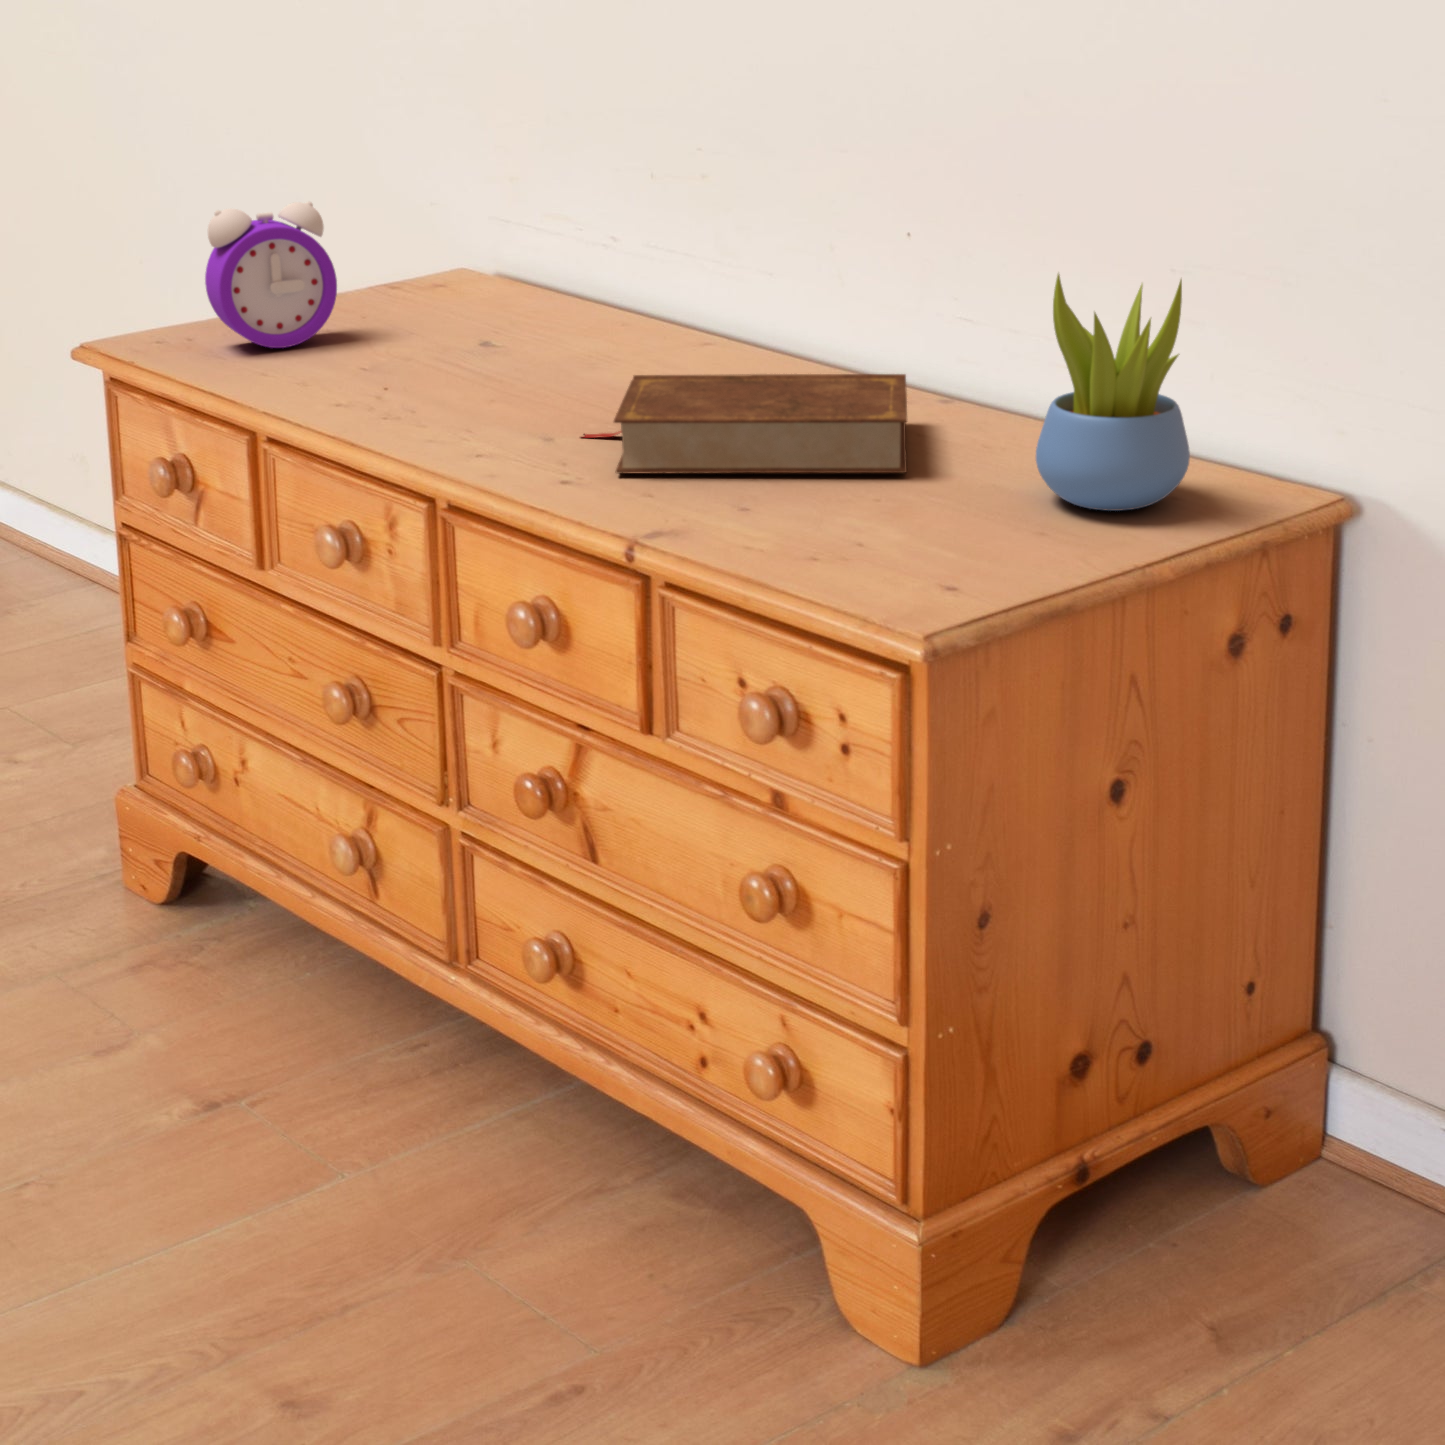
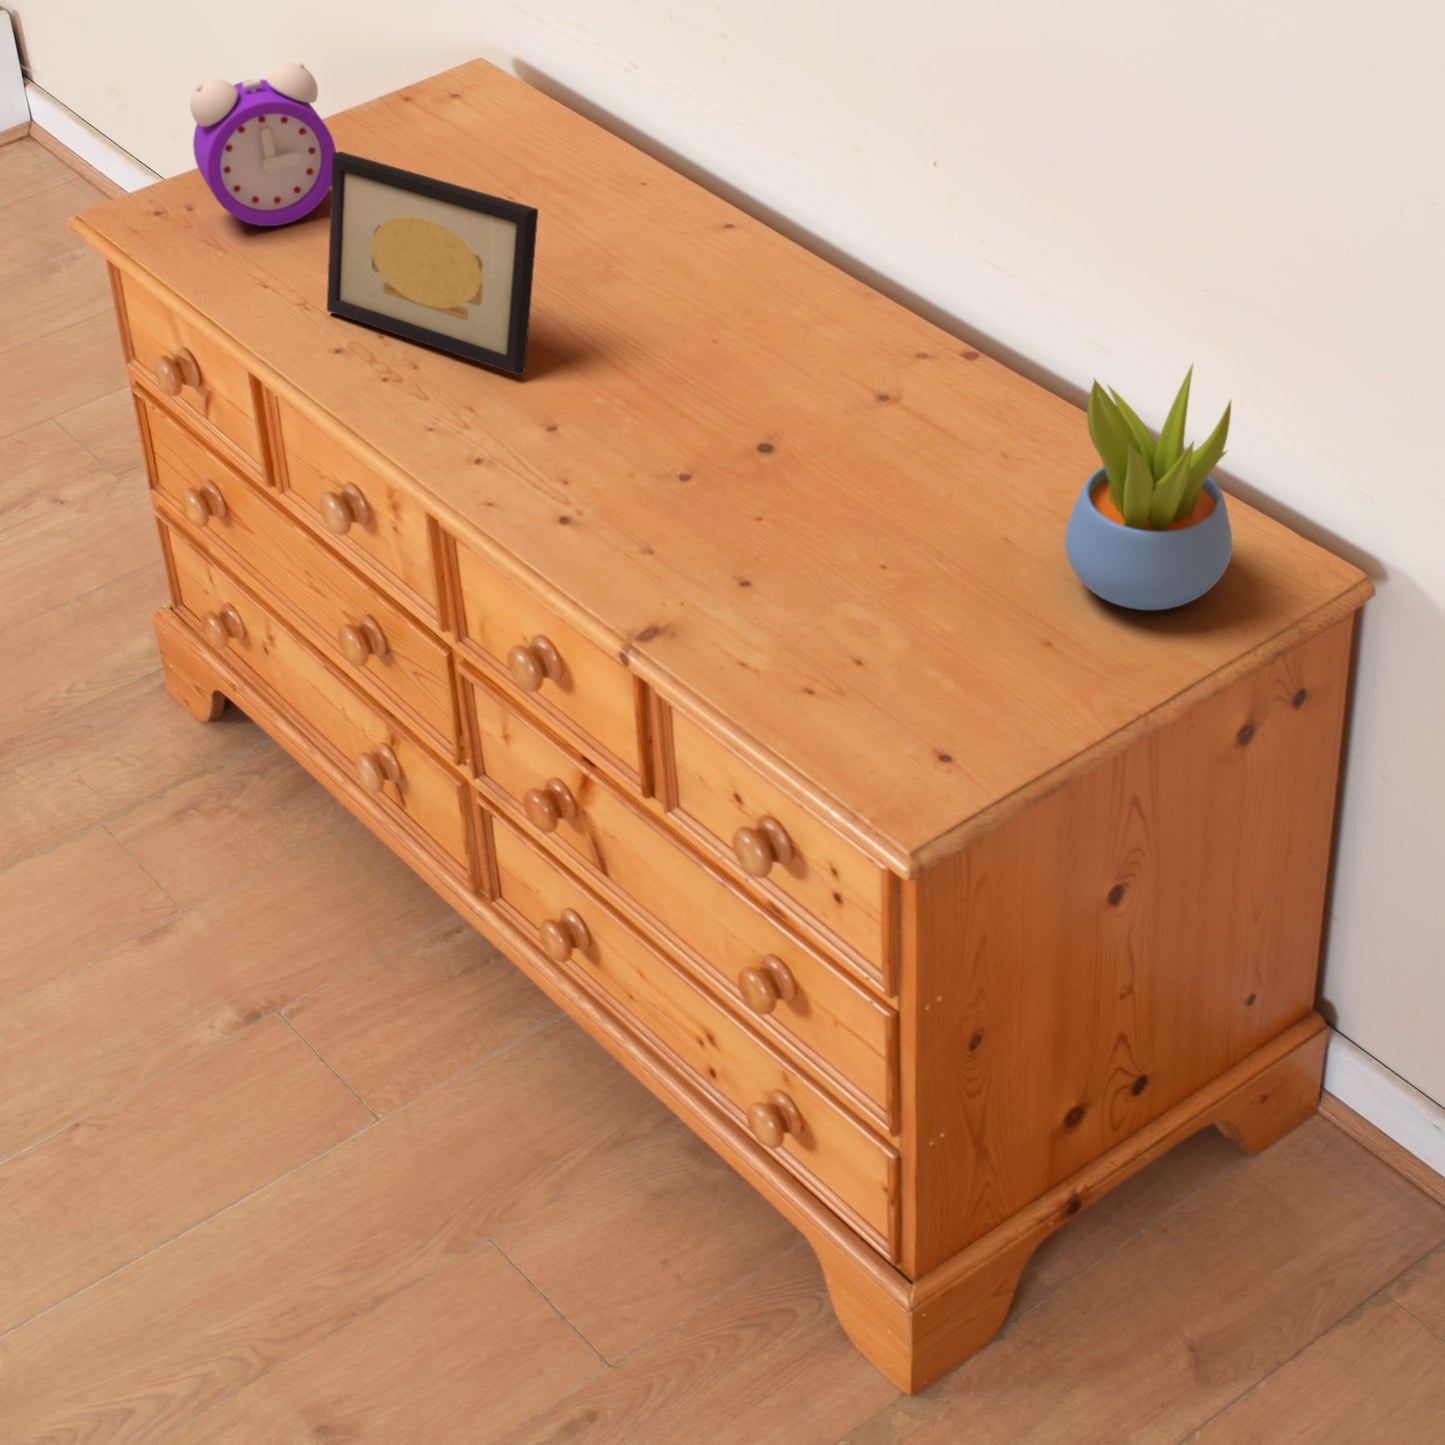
picture frame: none [329,237,536,411] -> present [327,152,538,375]
book: present [583,374,907,474] -> none [586,353,940,521]

